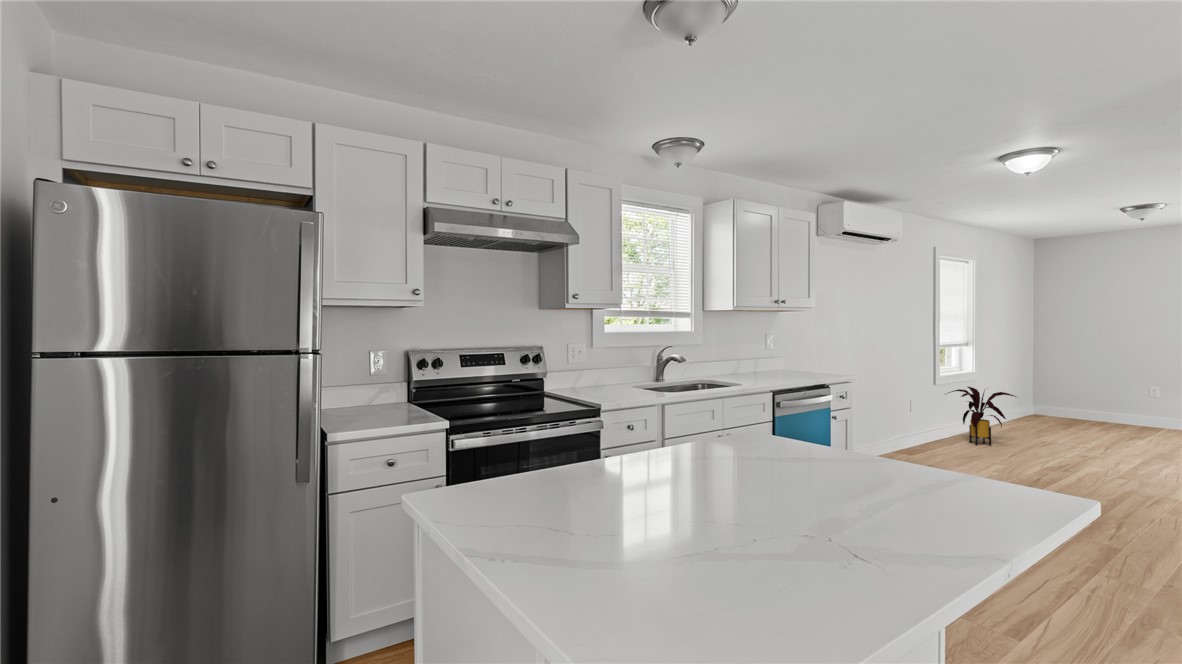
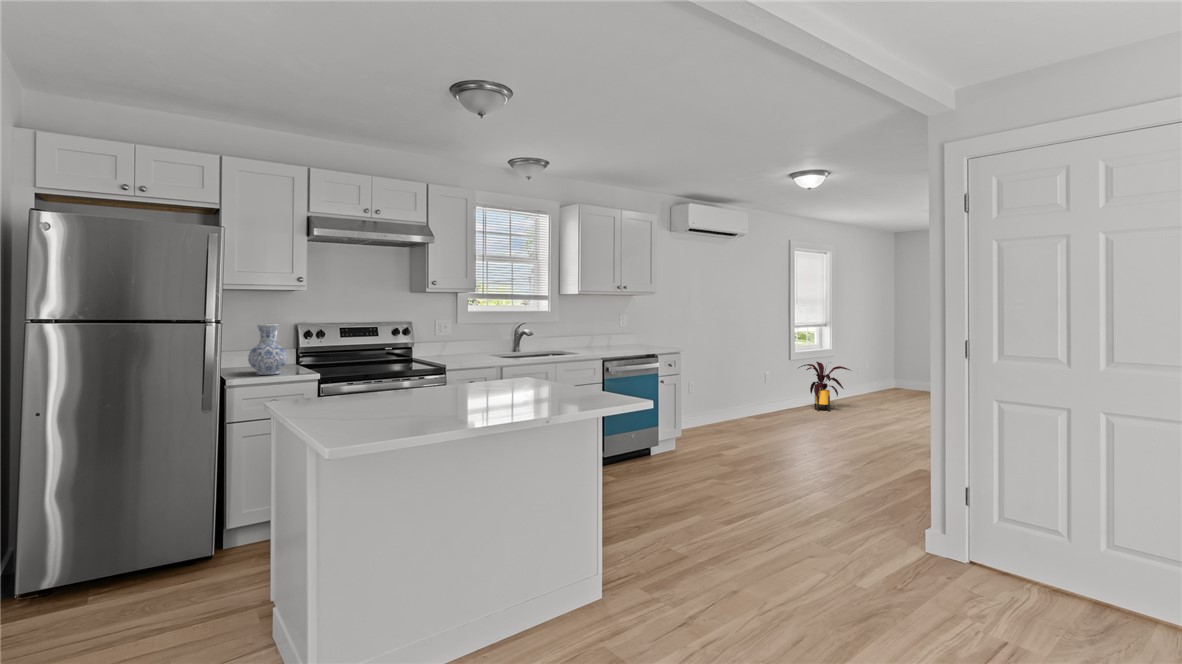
vase: none [352,353,404,424] -> present [248,324,288,375]

